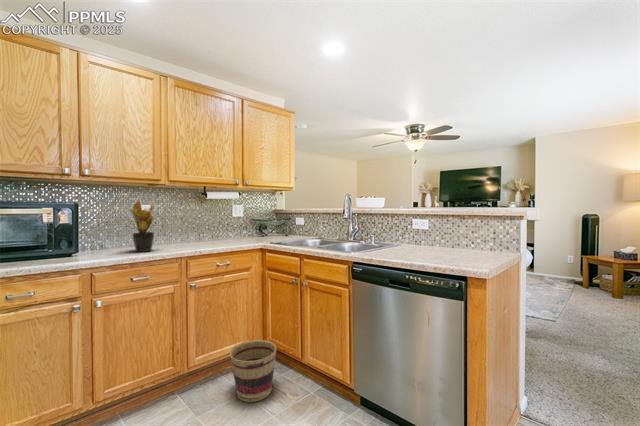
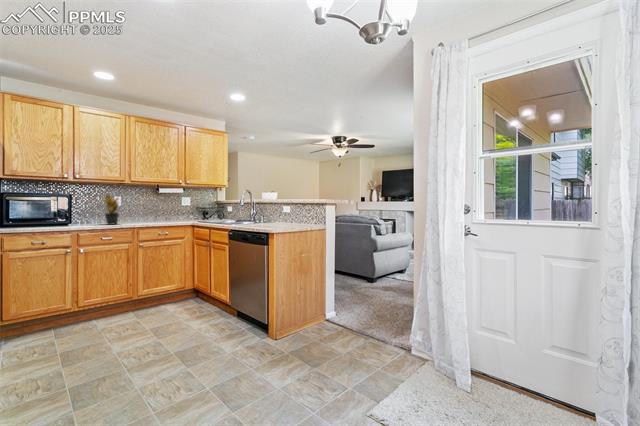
basket: present [230,340,277,402] -> none [162,281,192,313]

